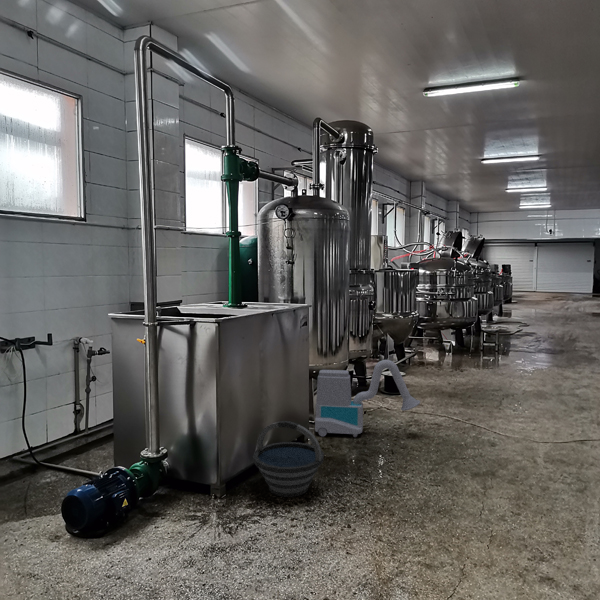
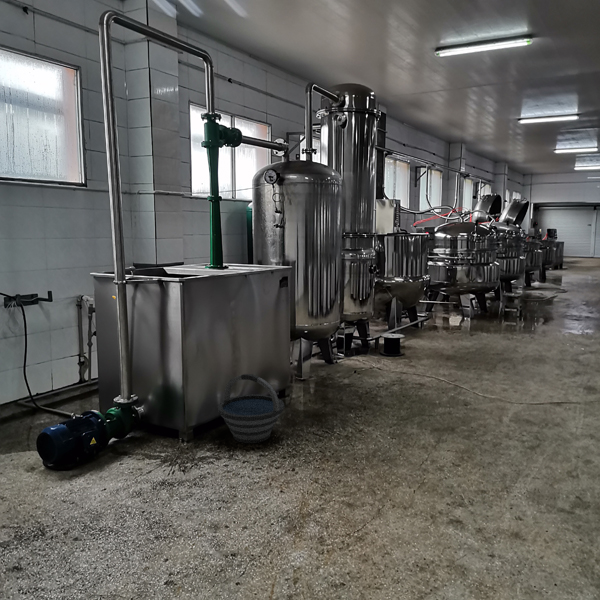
vacuum cleaner: present [315,360,420,437] -> none [297,321,399,395]

